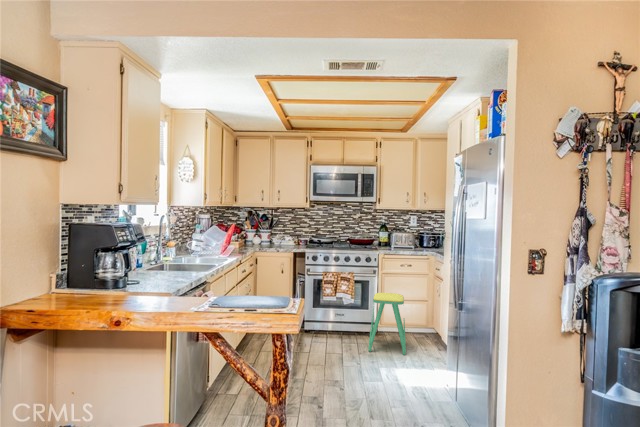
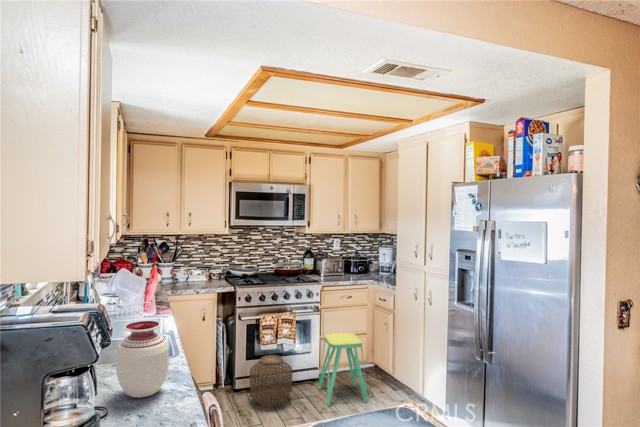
vase: none [152,237,183,281] -> present [116,321,169,398]
woven basket: none [309,304,343,345] -> present [250,355,292,408]

